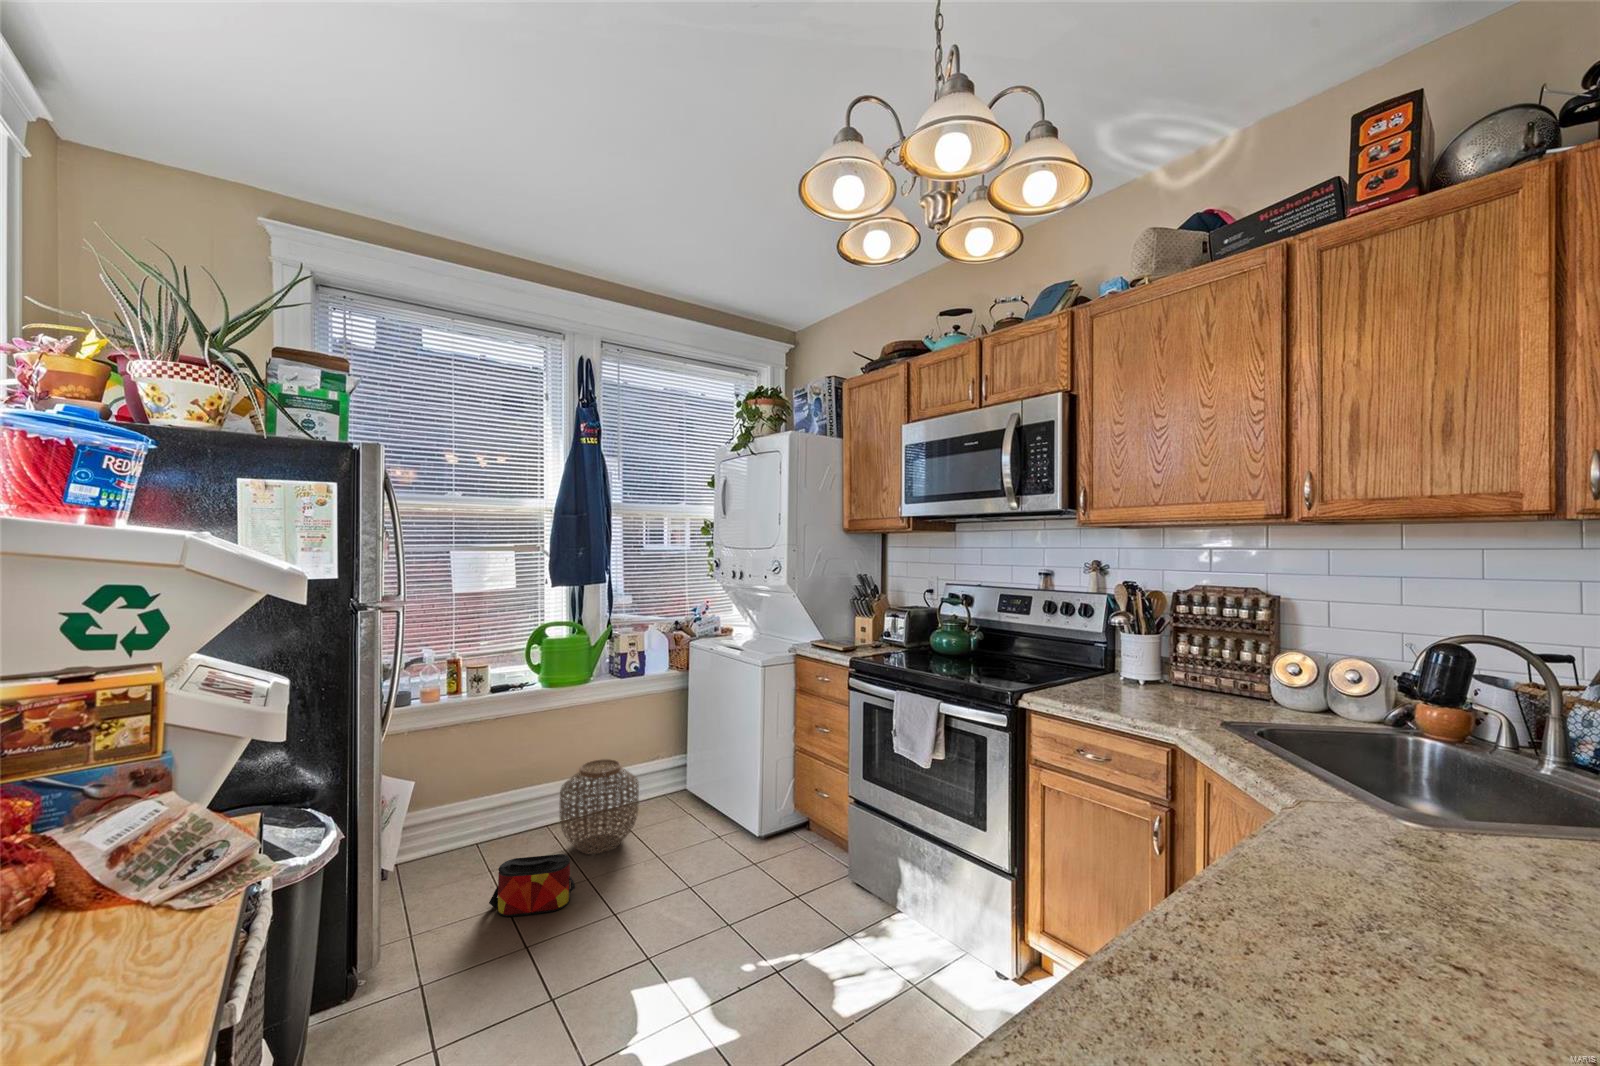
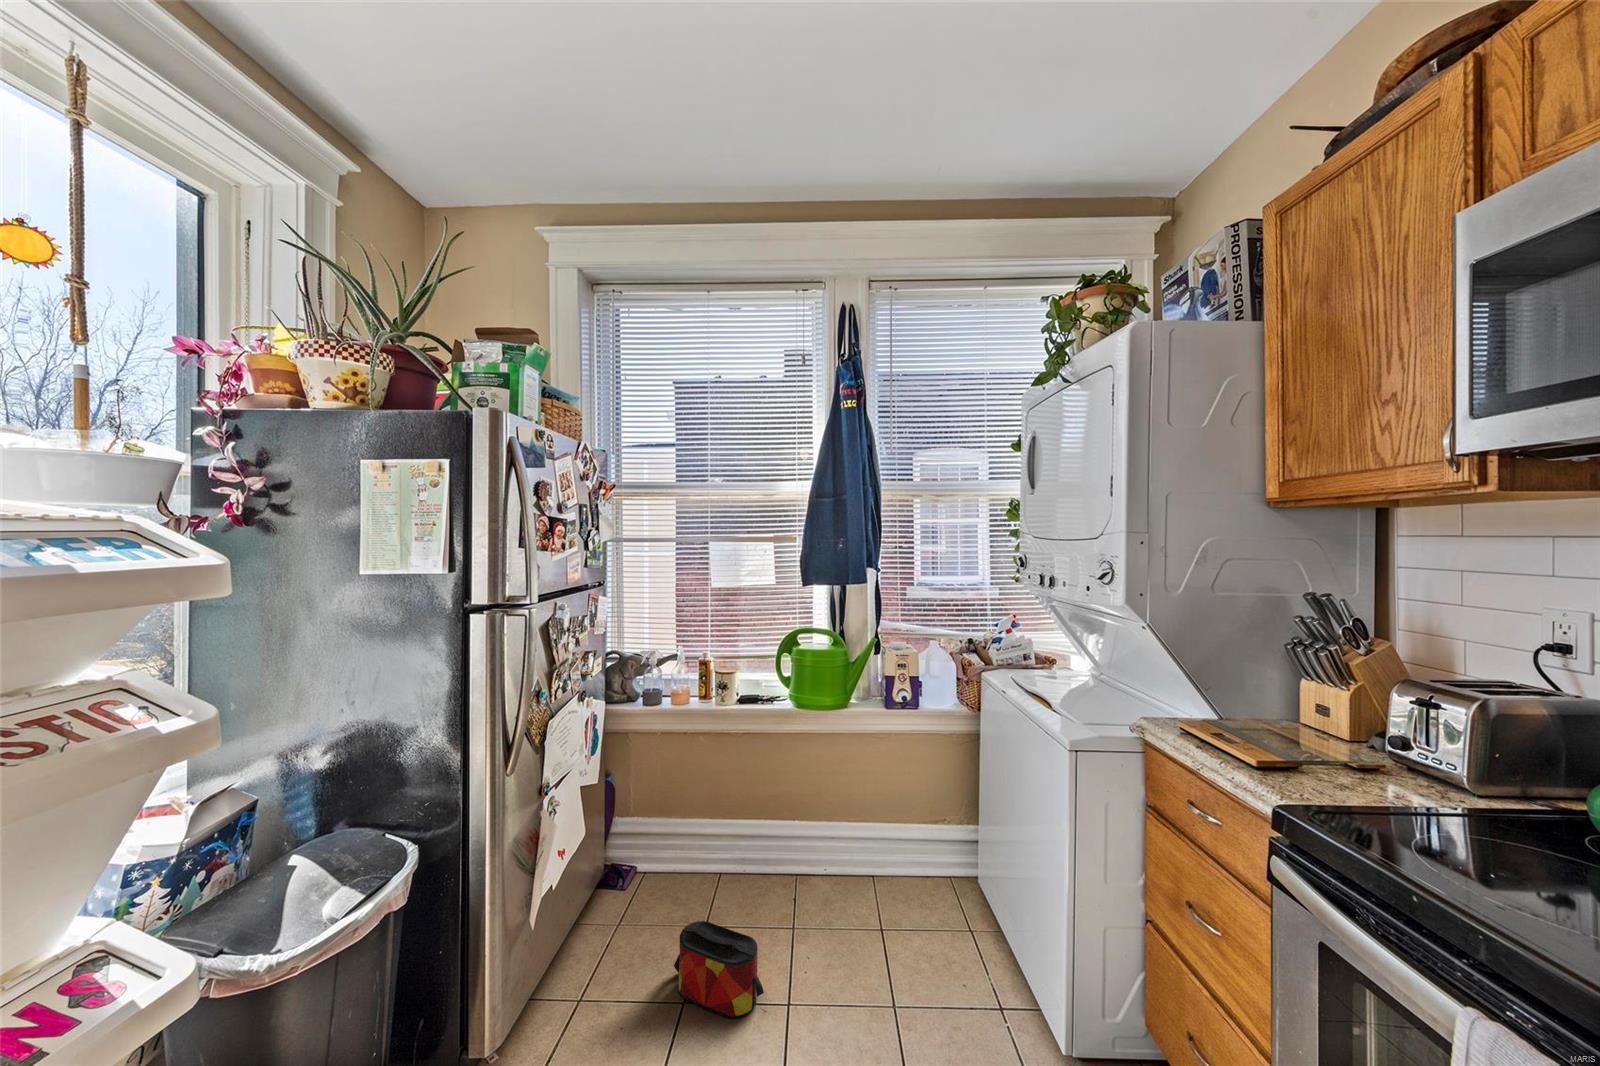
woven basket: present [559,759,639,854] -> none [785,811,882,940]

